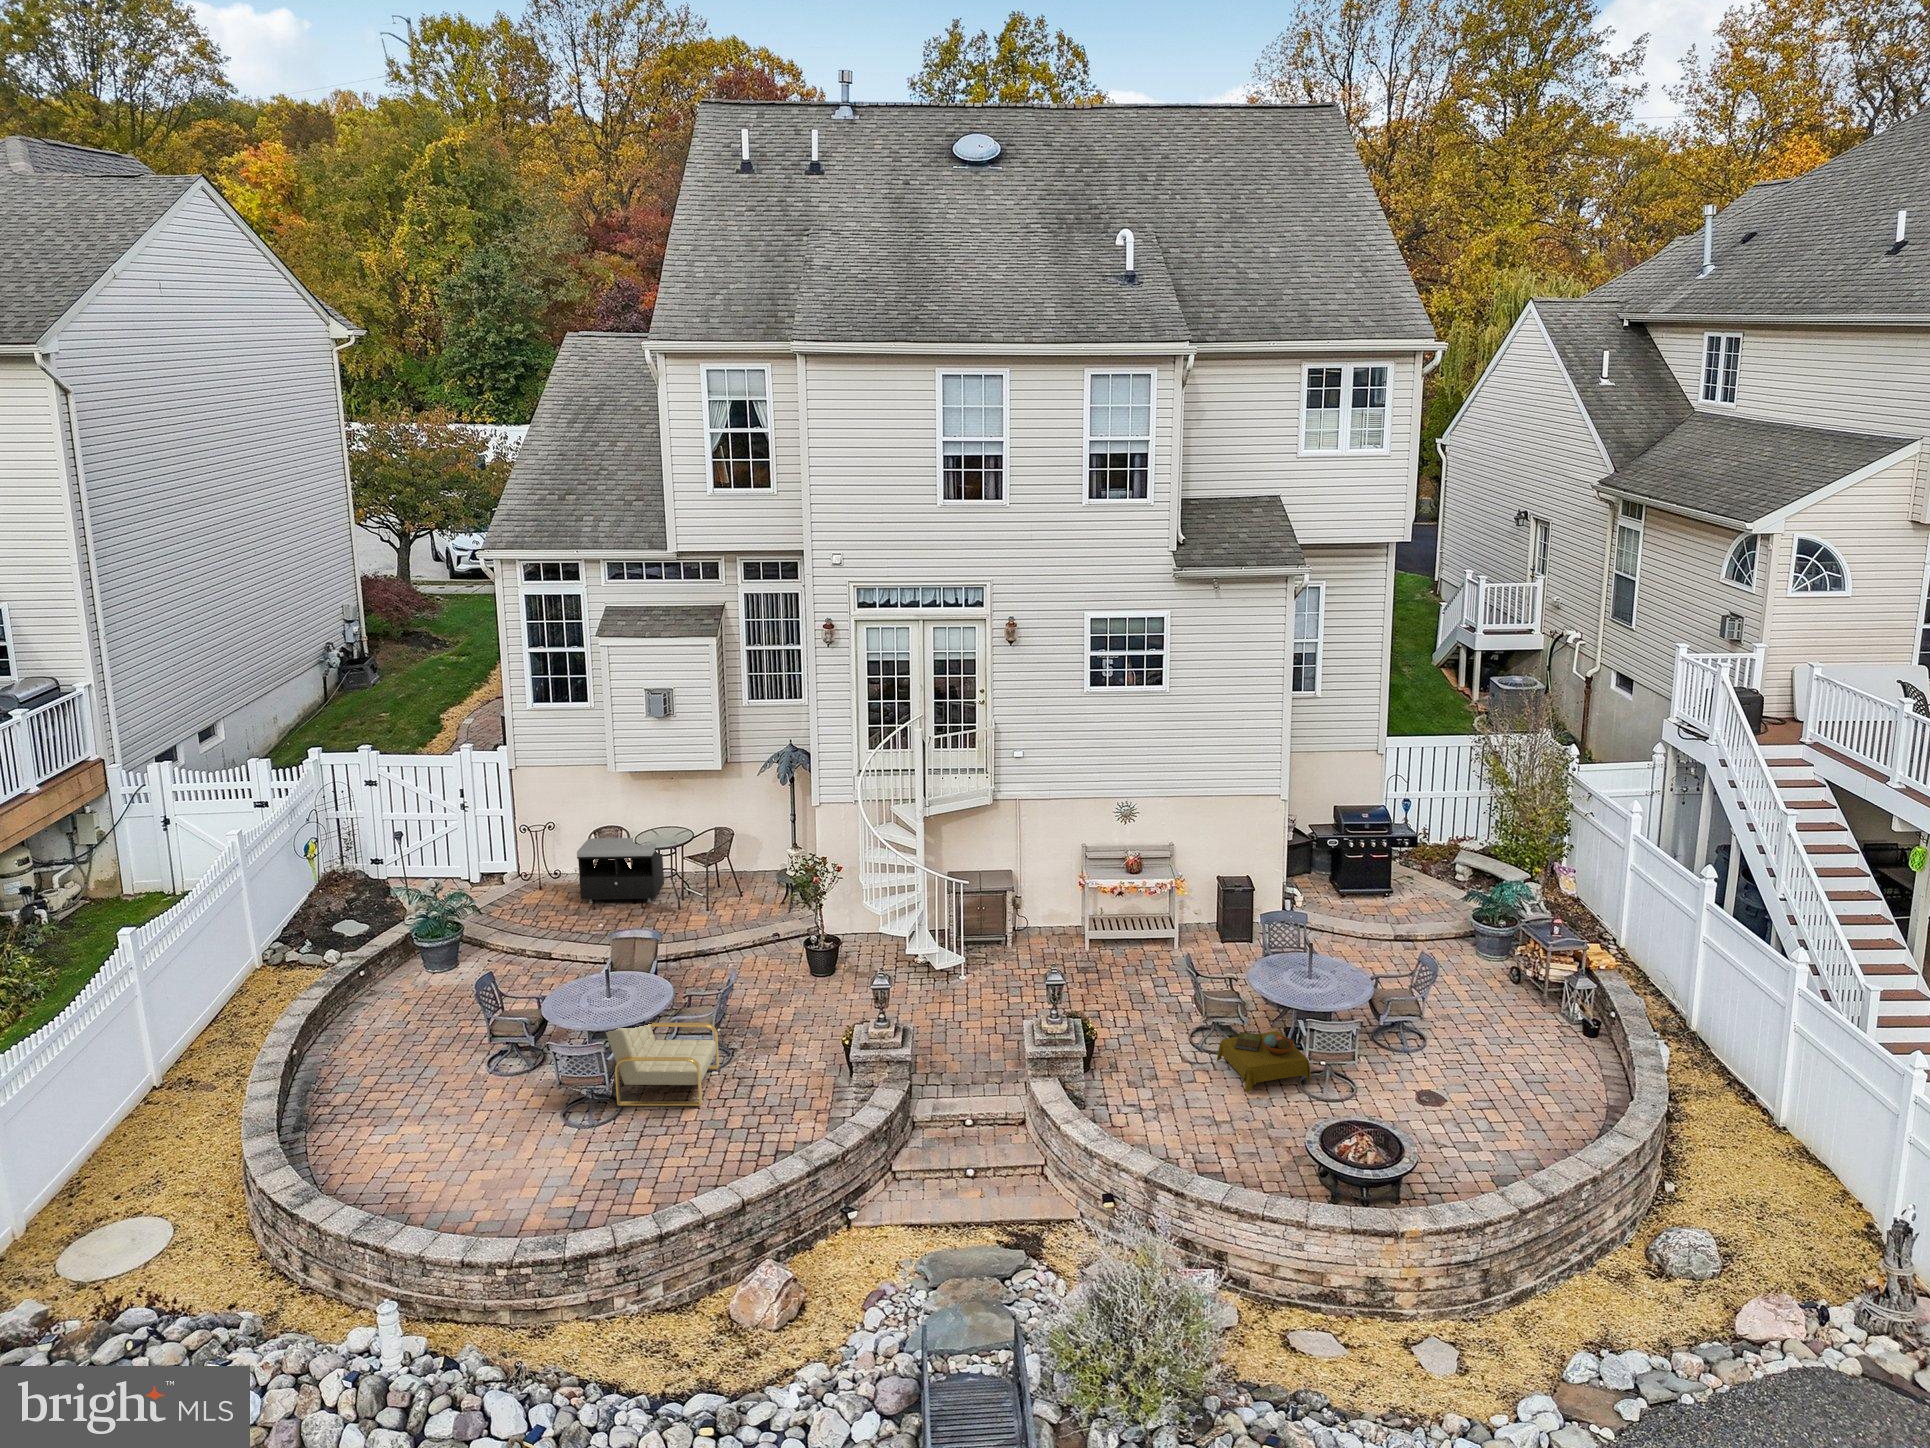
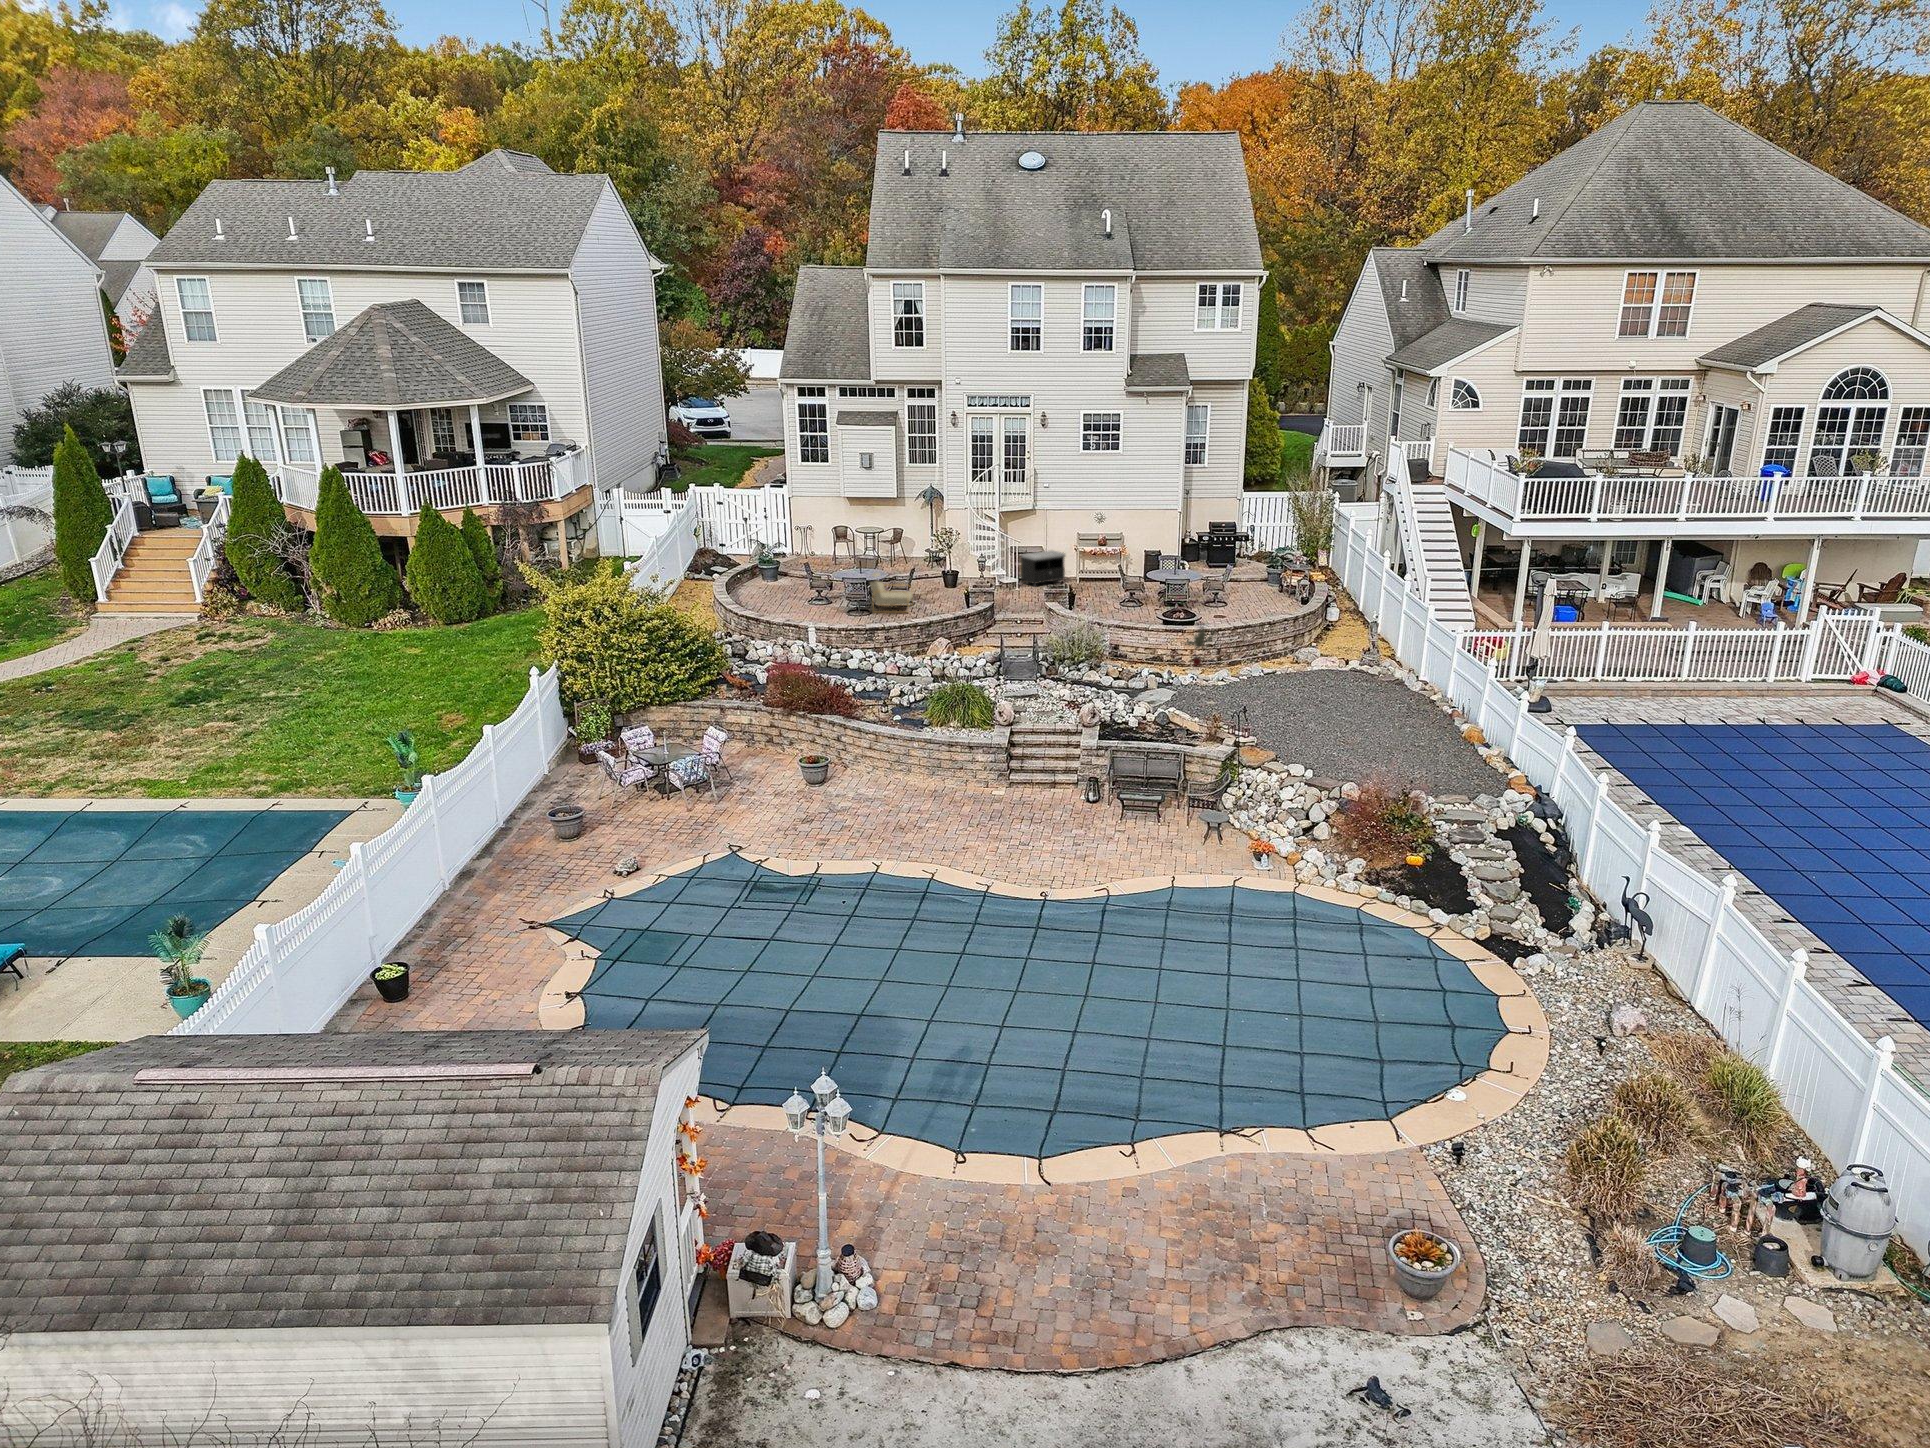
storage bench: present [577,838,664,903] -> present [1021,550,1066,584]
side table: present [1217,1031,1311,1093] -> none [1134,591,1174,613]
potted tree: none [1378,1228,1471,1339] -> present [1184,627,1214,666]

